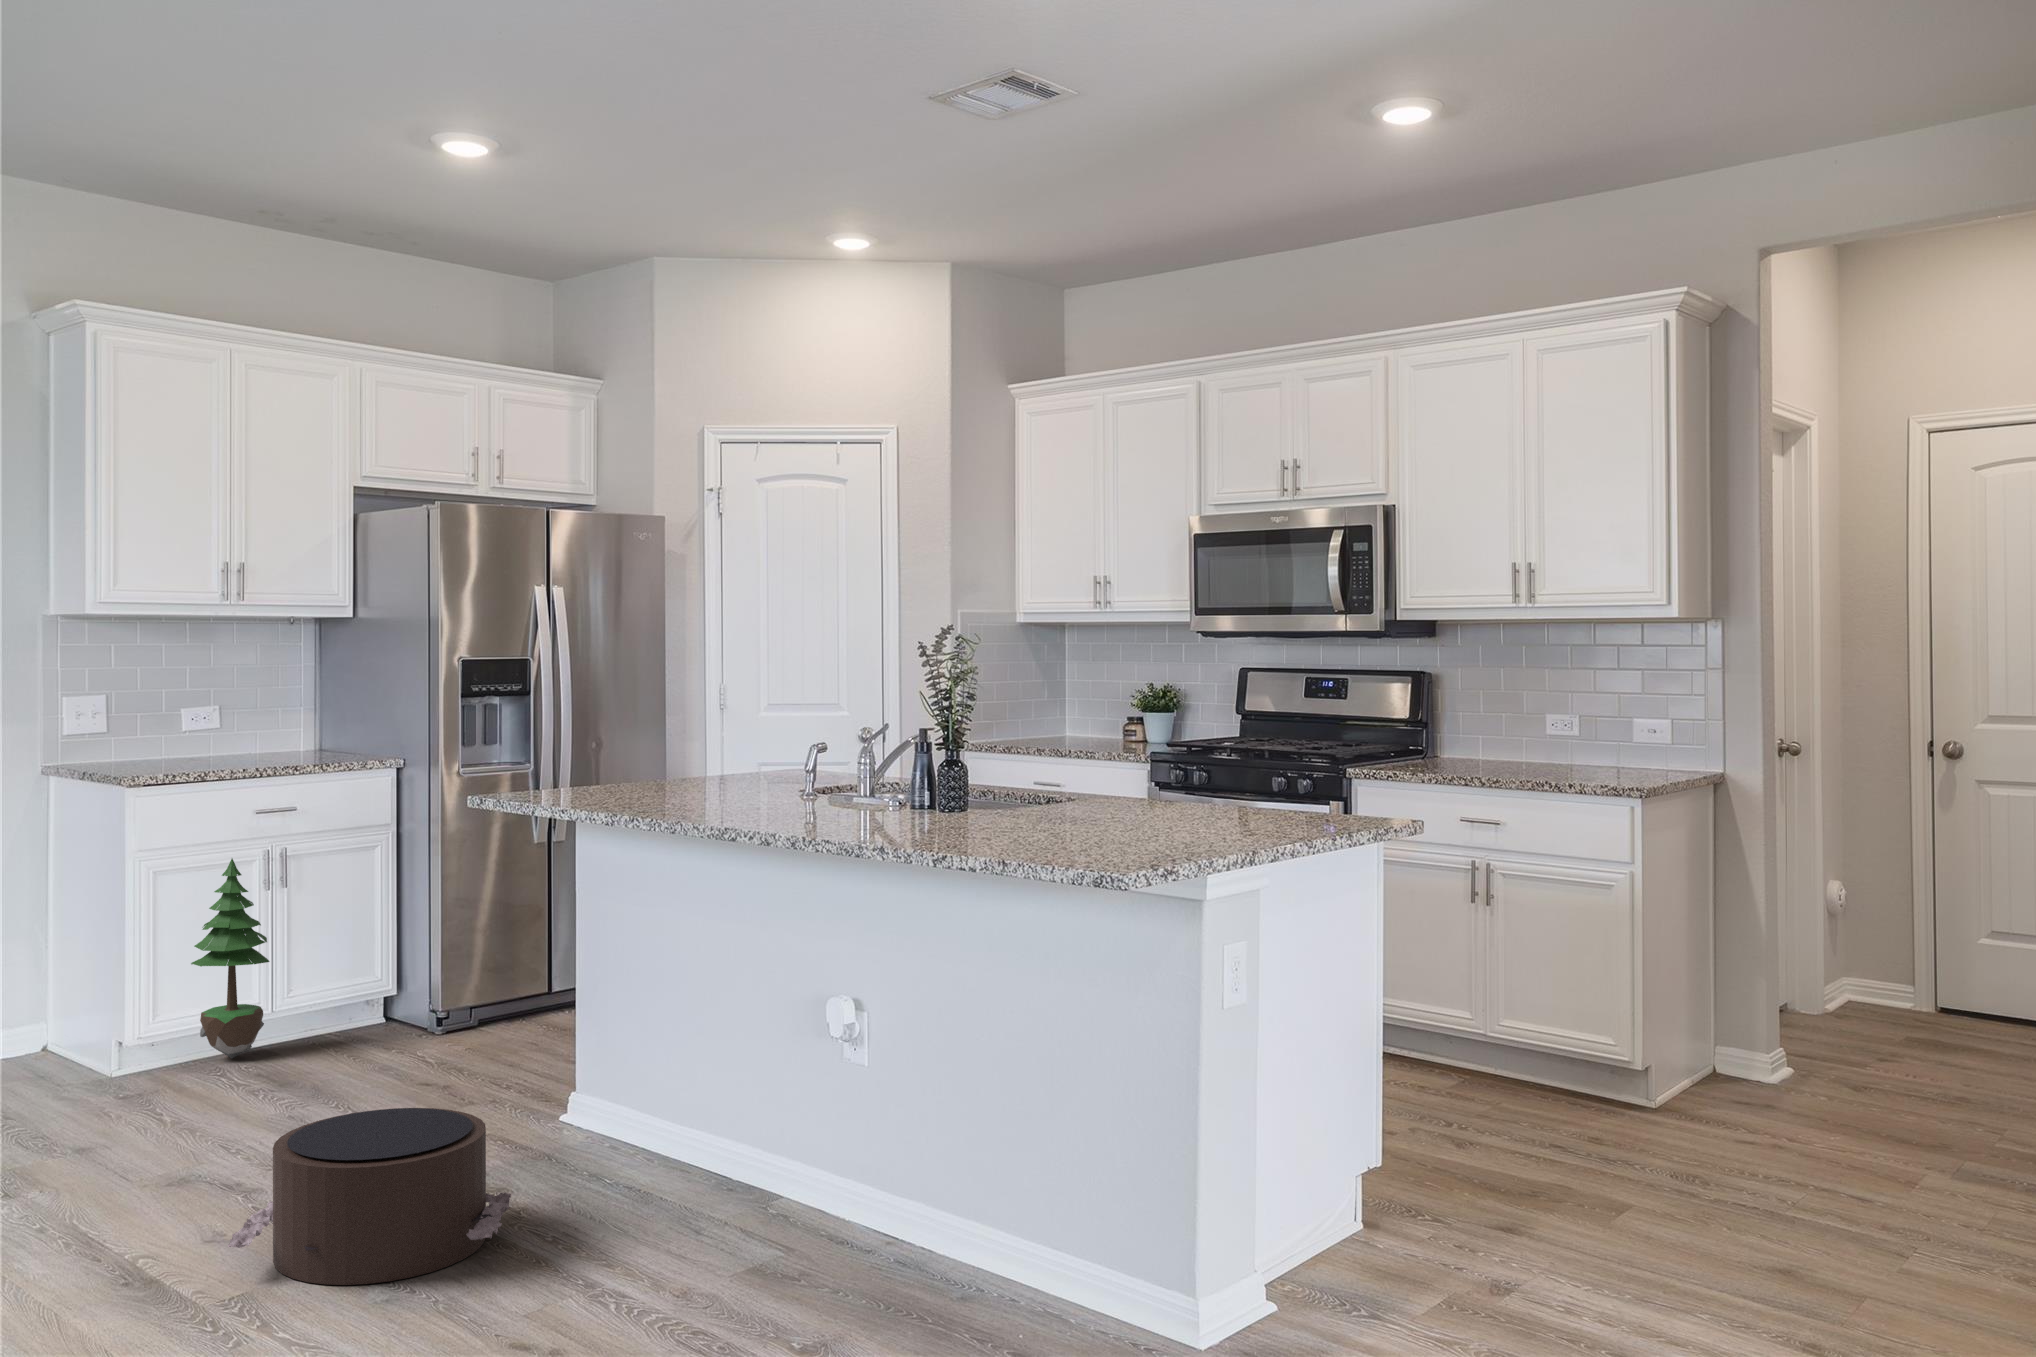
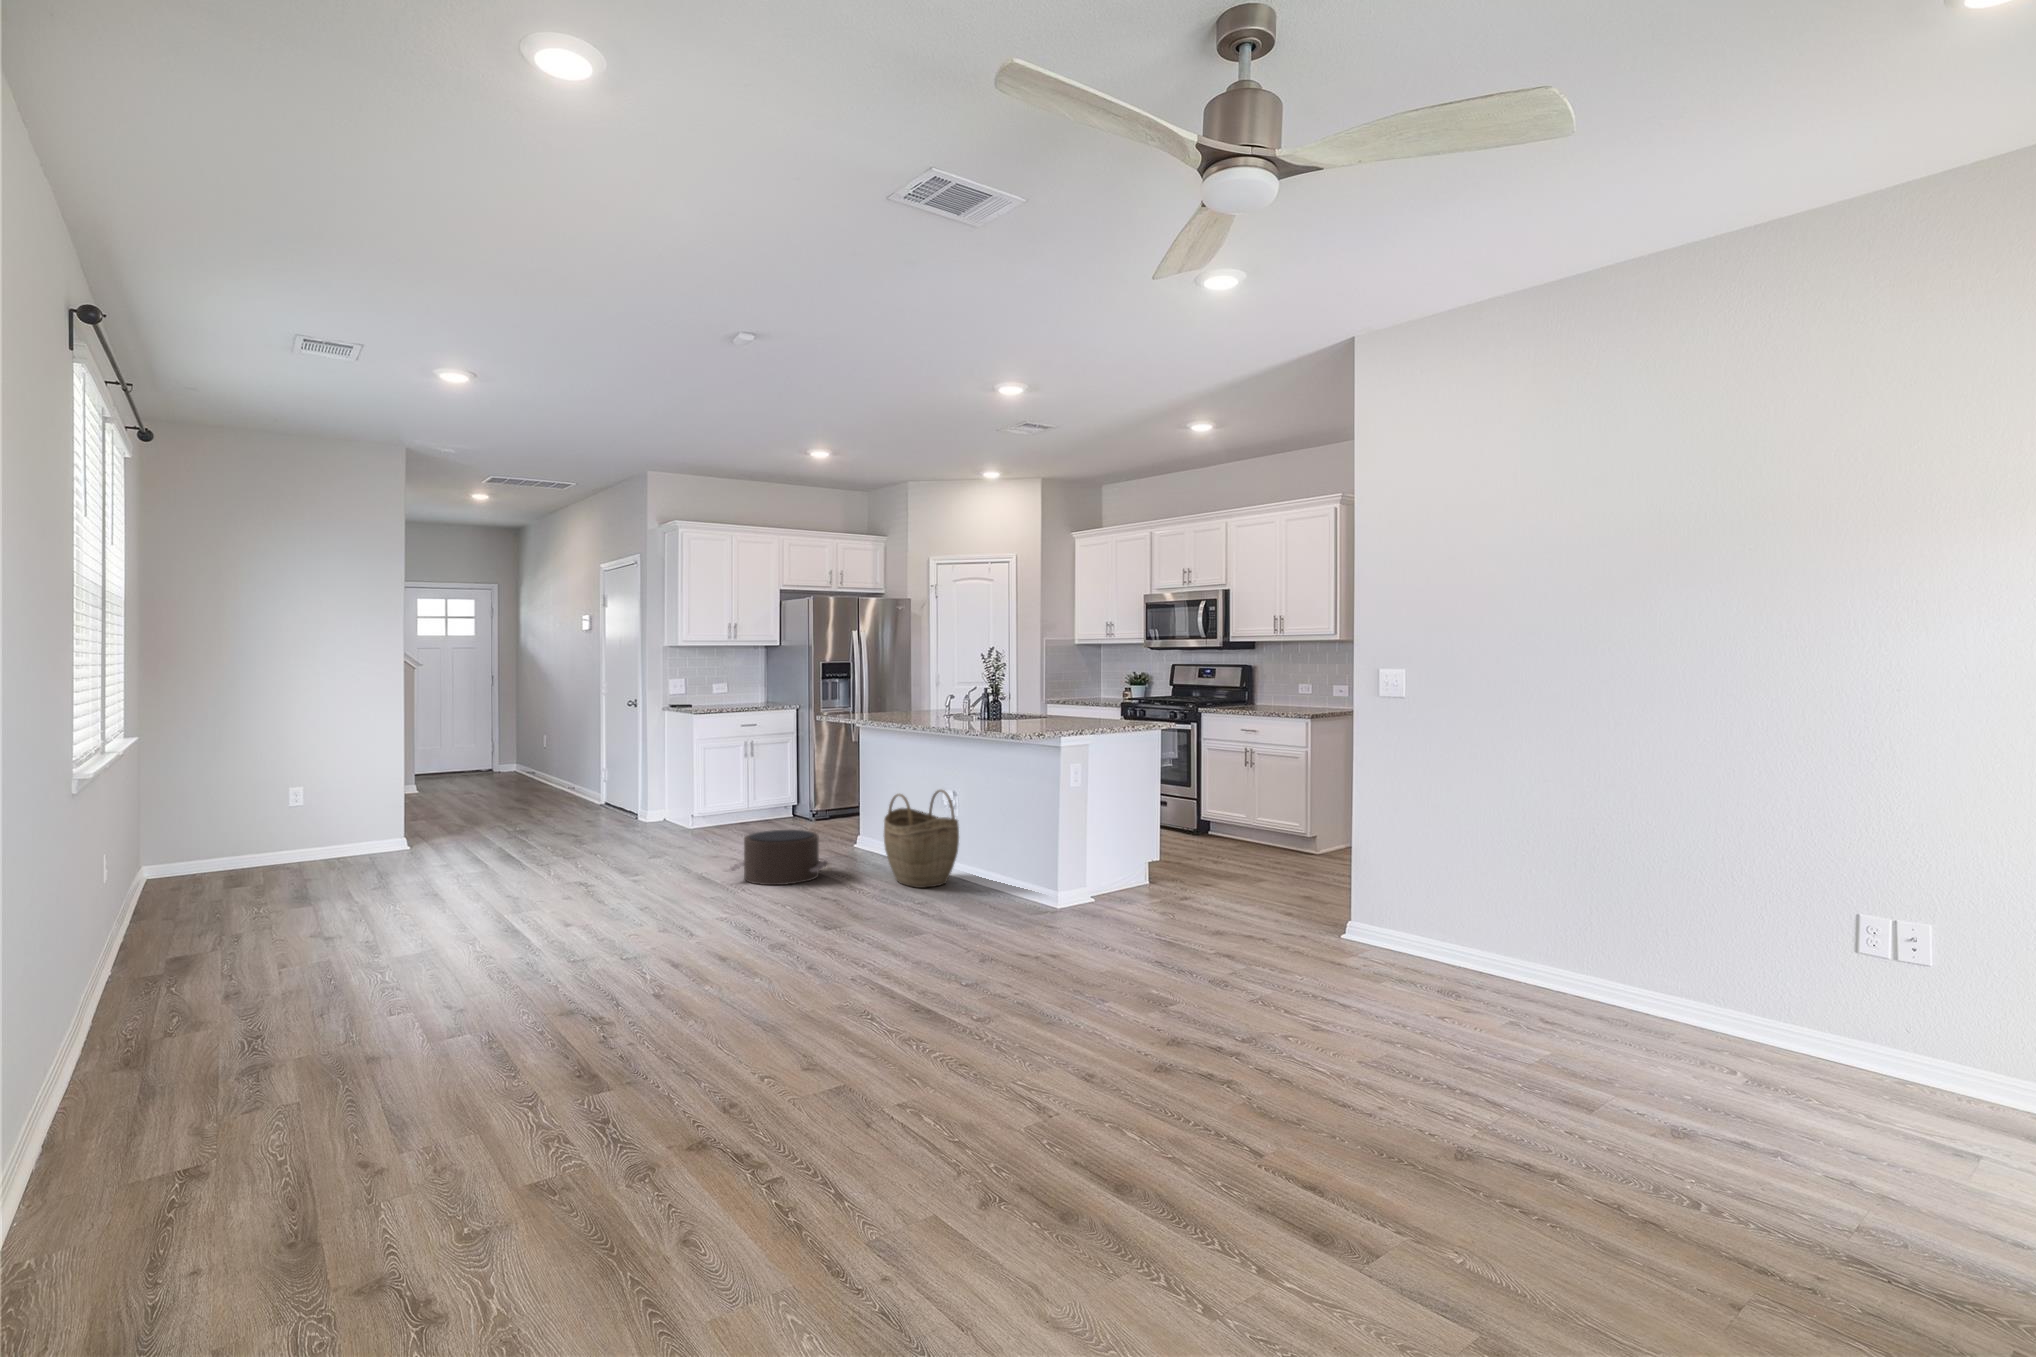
potted tree: present [191,859,269,1059] -> none [716,744,746,827]
woven basket: none [672,997,881,1273] -> present [884,790,959,888]

